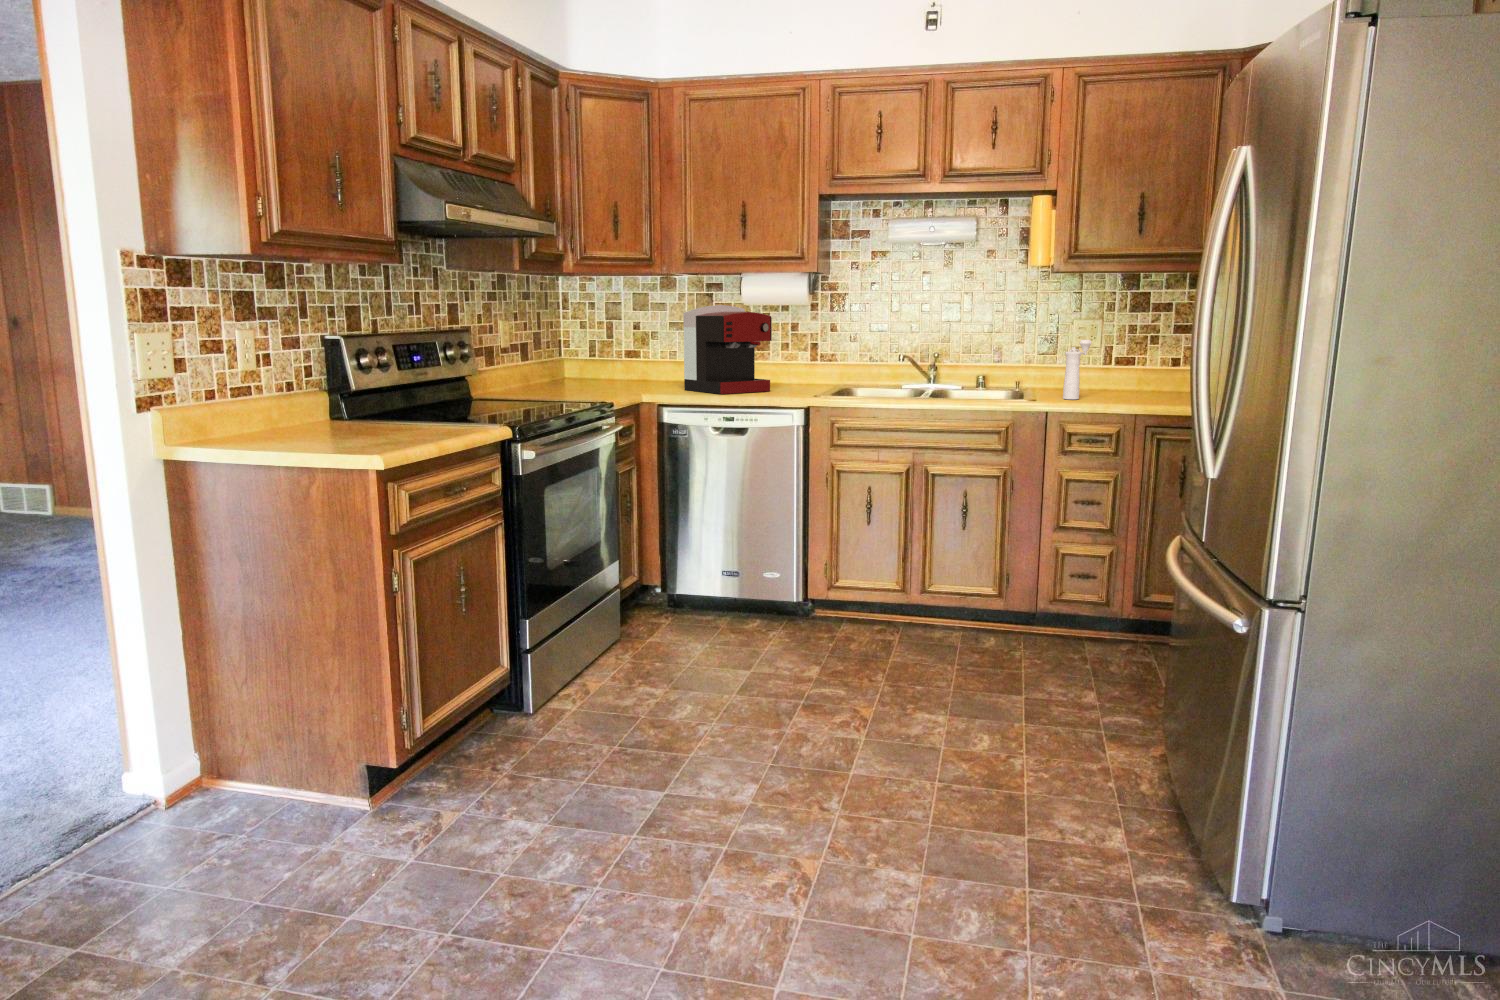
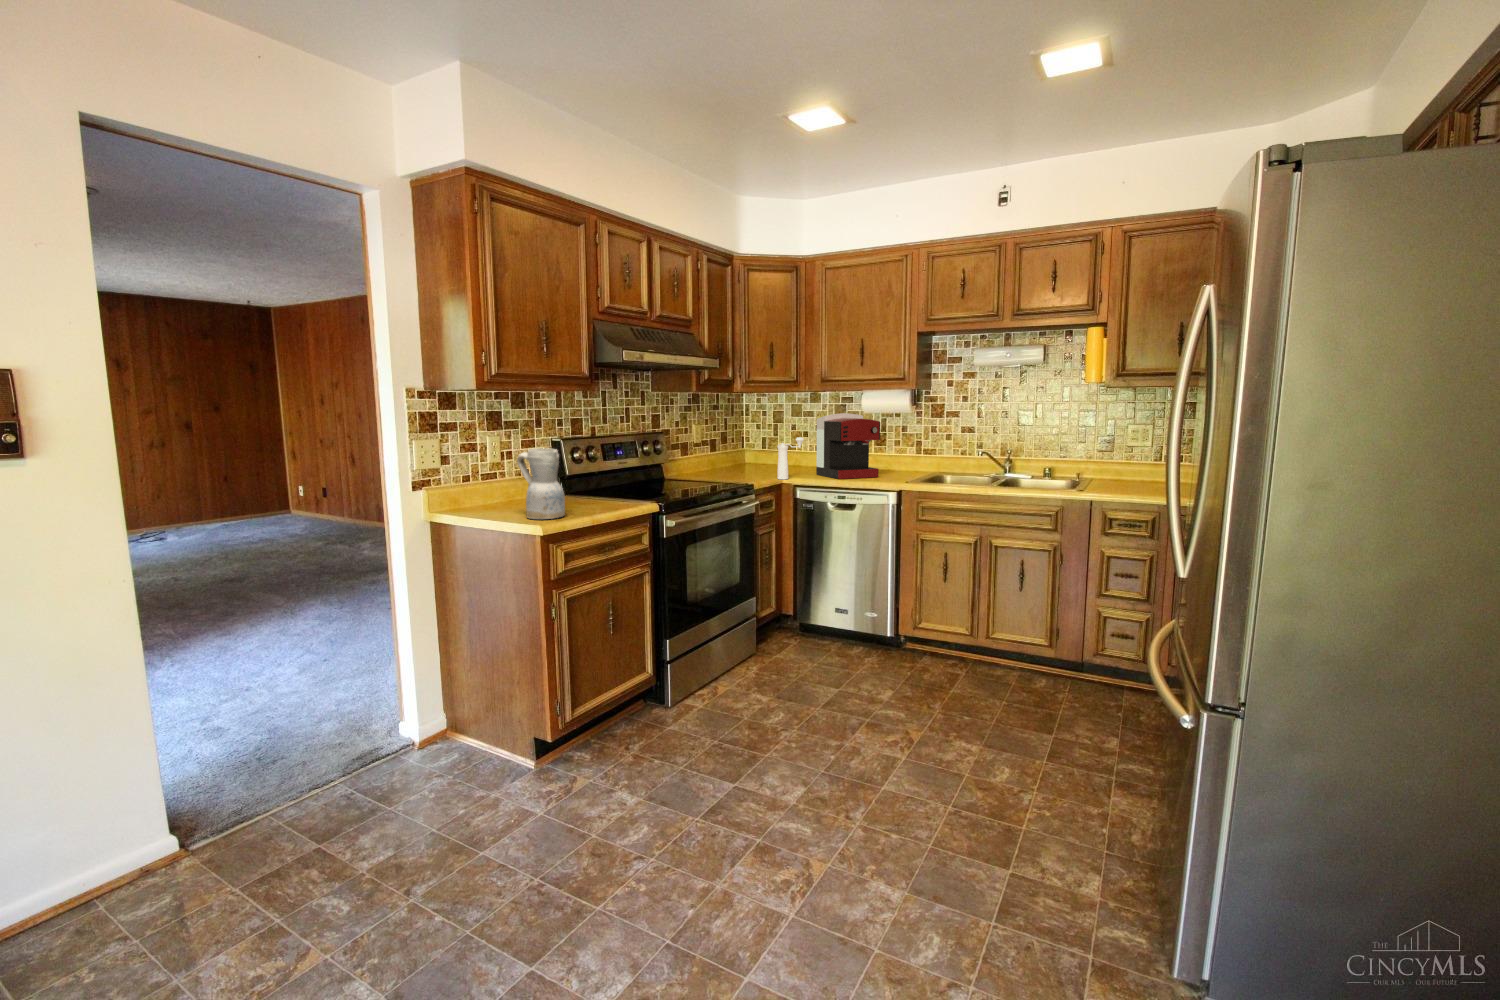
pepper mill: present [1063,340,1092,400] -> present [777,437,804,480]
ceramic pitcher: none [317,343,394,447] -> present [517,448,565,519]

